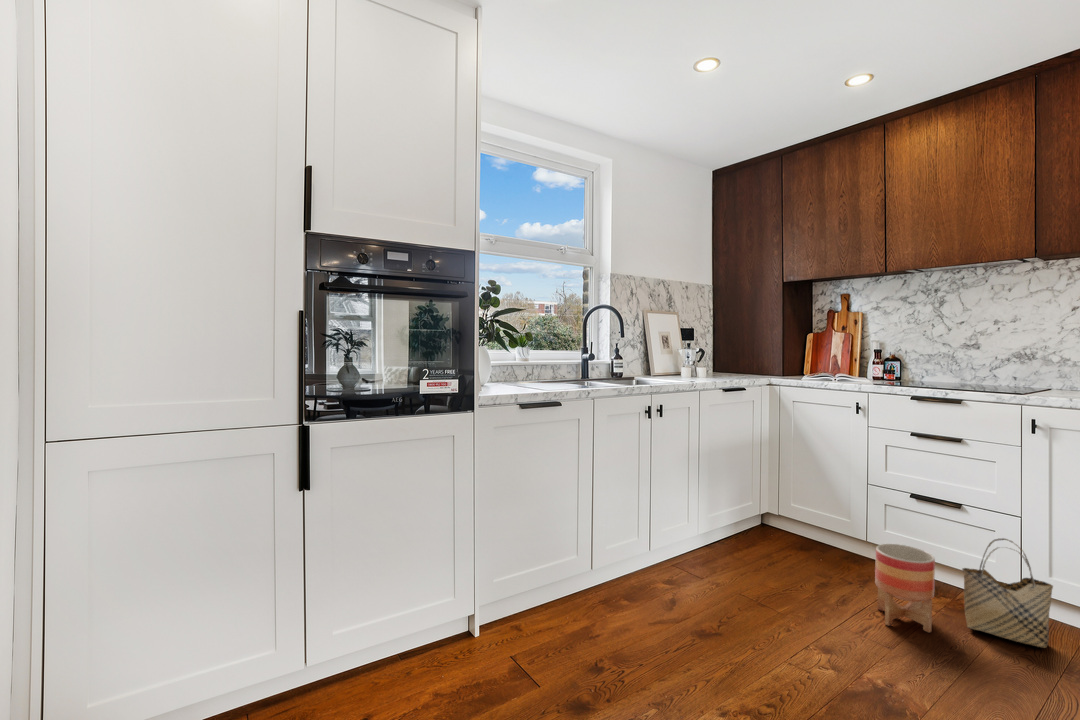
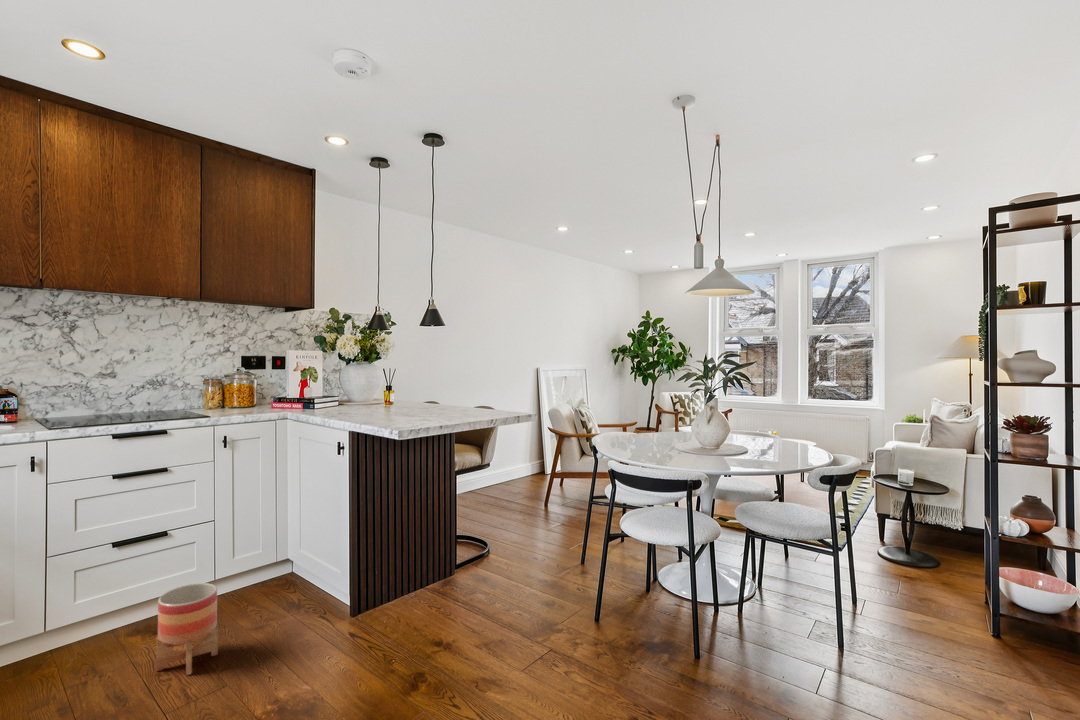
woven basket: present [962,539,1053,648] -> none [216,542,273,632]

